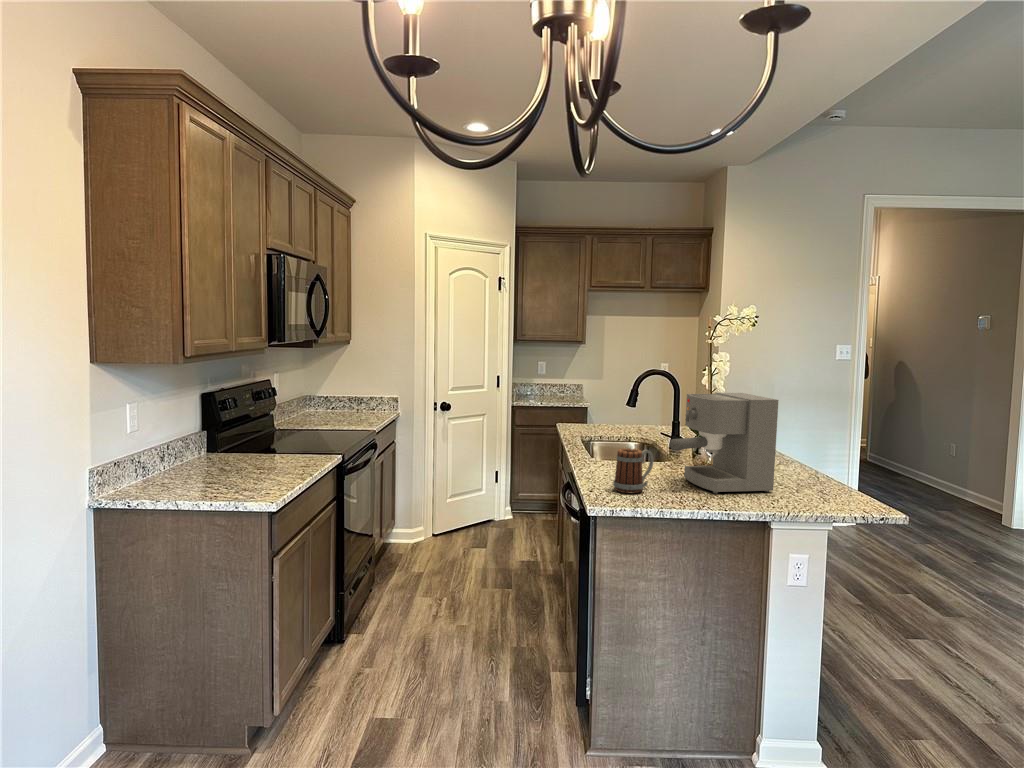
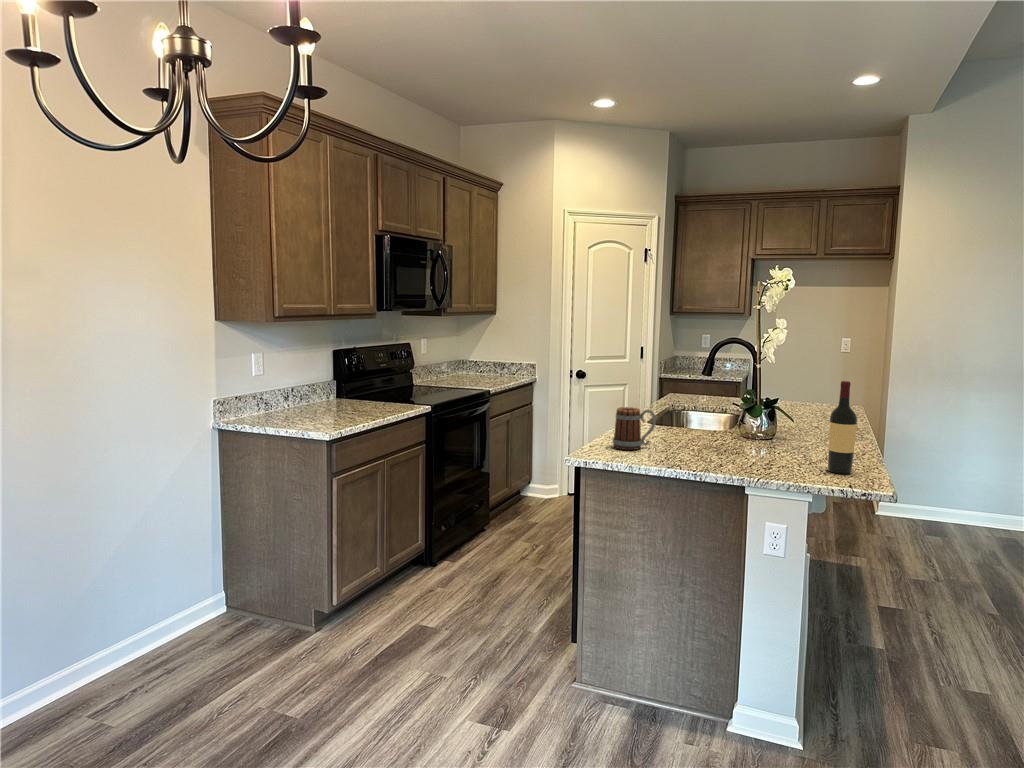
coffee maker: present [670,393,779,494] -> none [670,357,785,461]
wine bottle: none [824,415,850,501] -> present [828,381,857,474]

